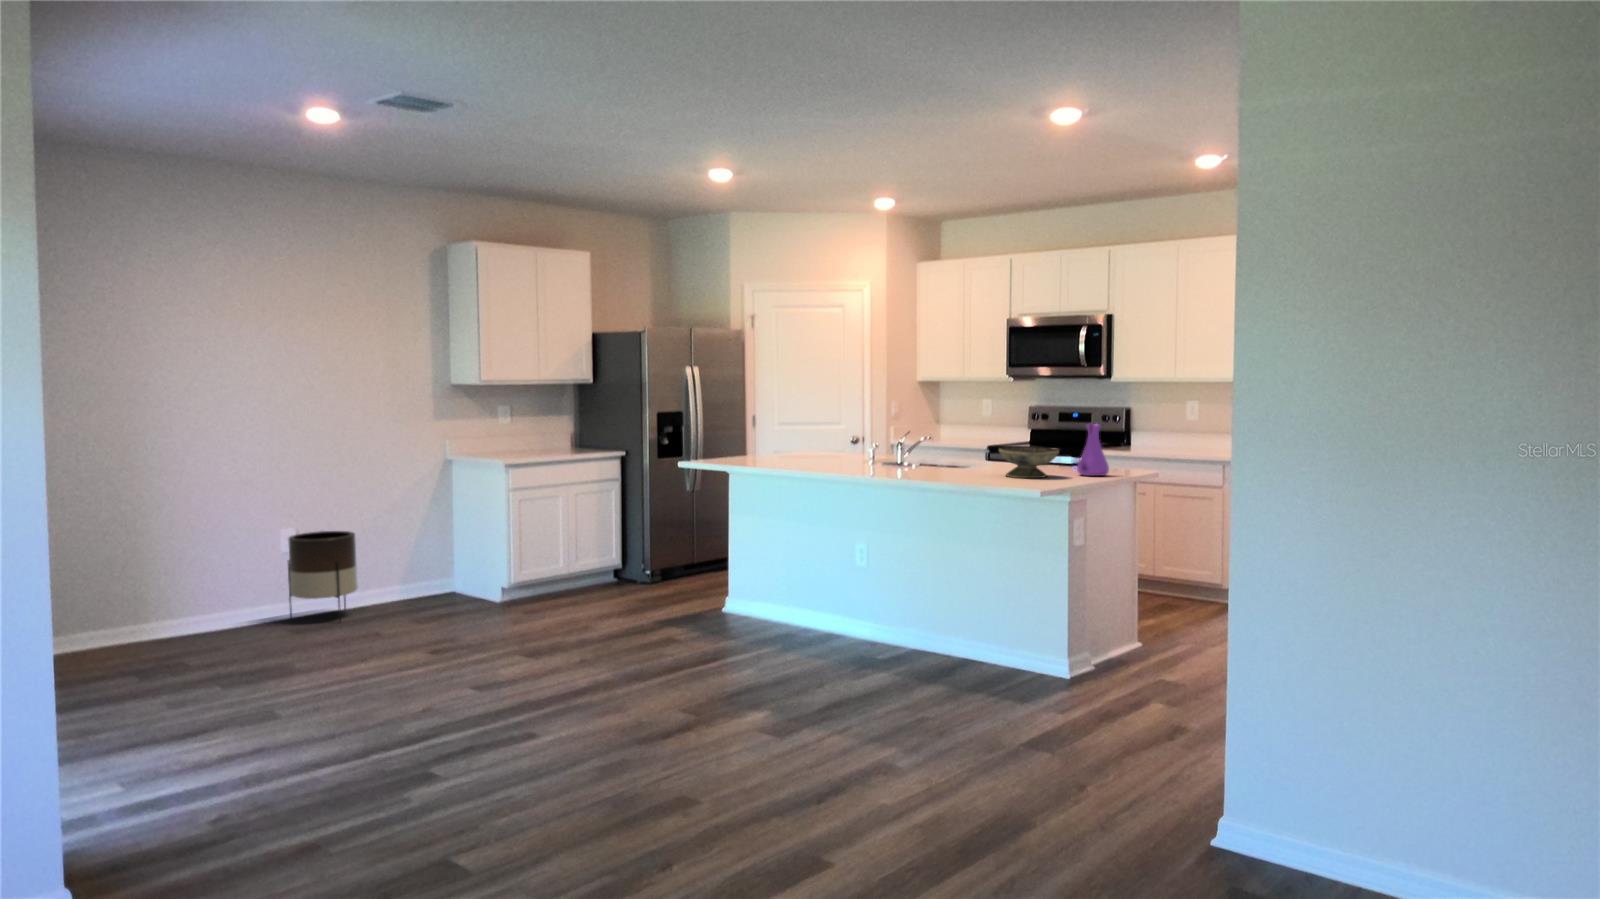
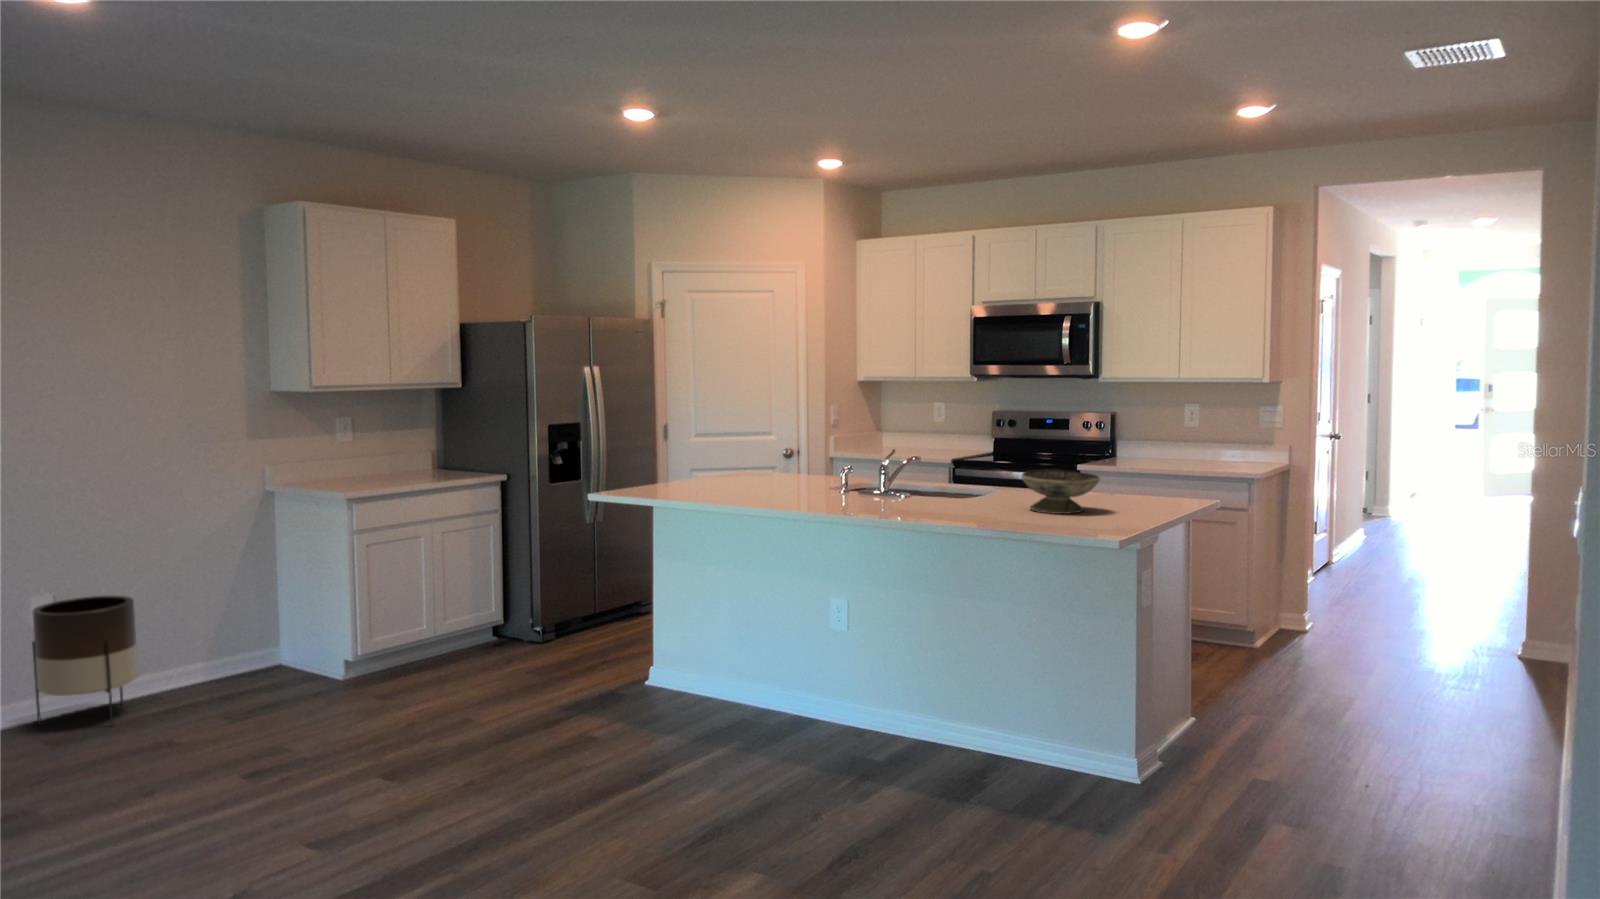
vase: present [1077,424,1109,476] -> none [1114,441,1156,508]

